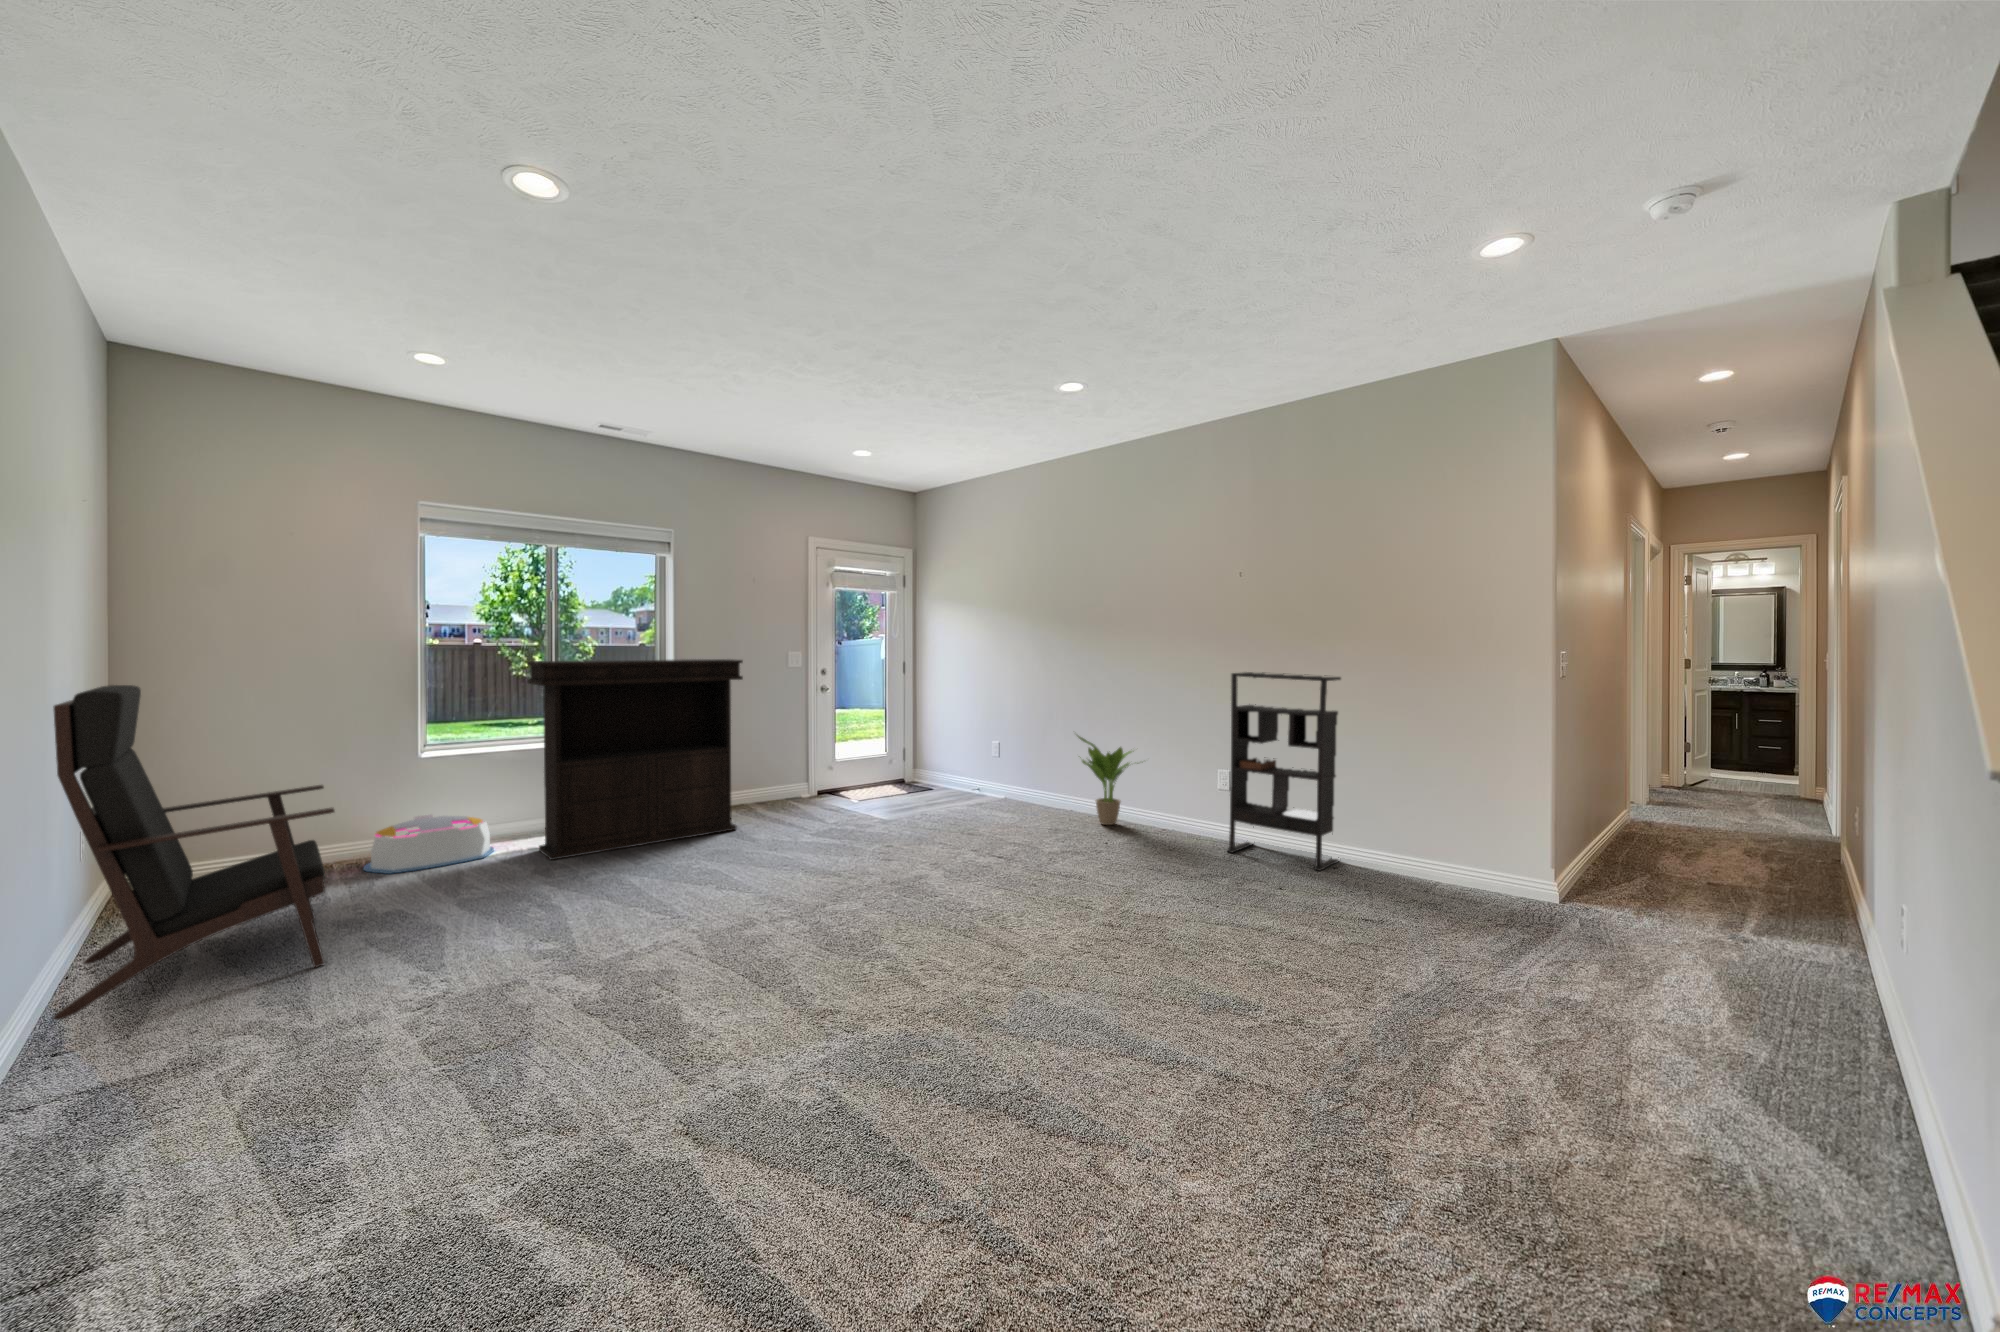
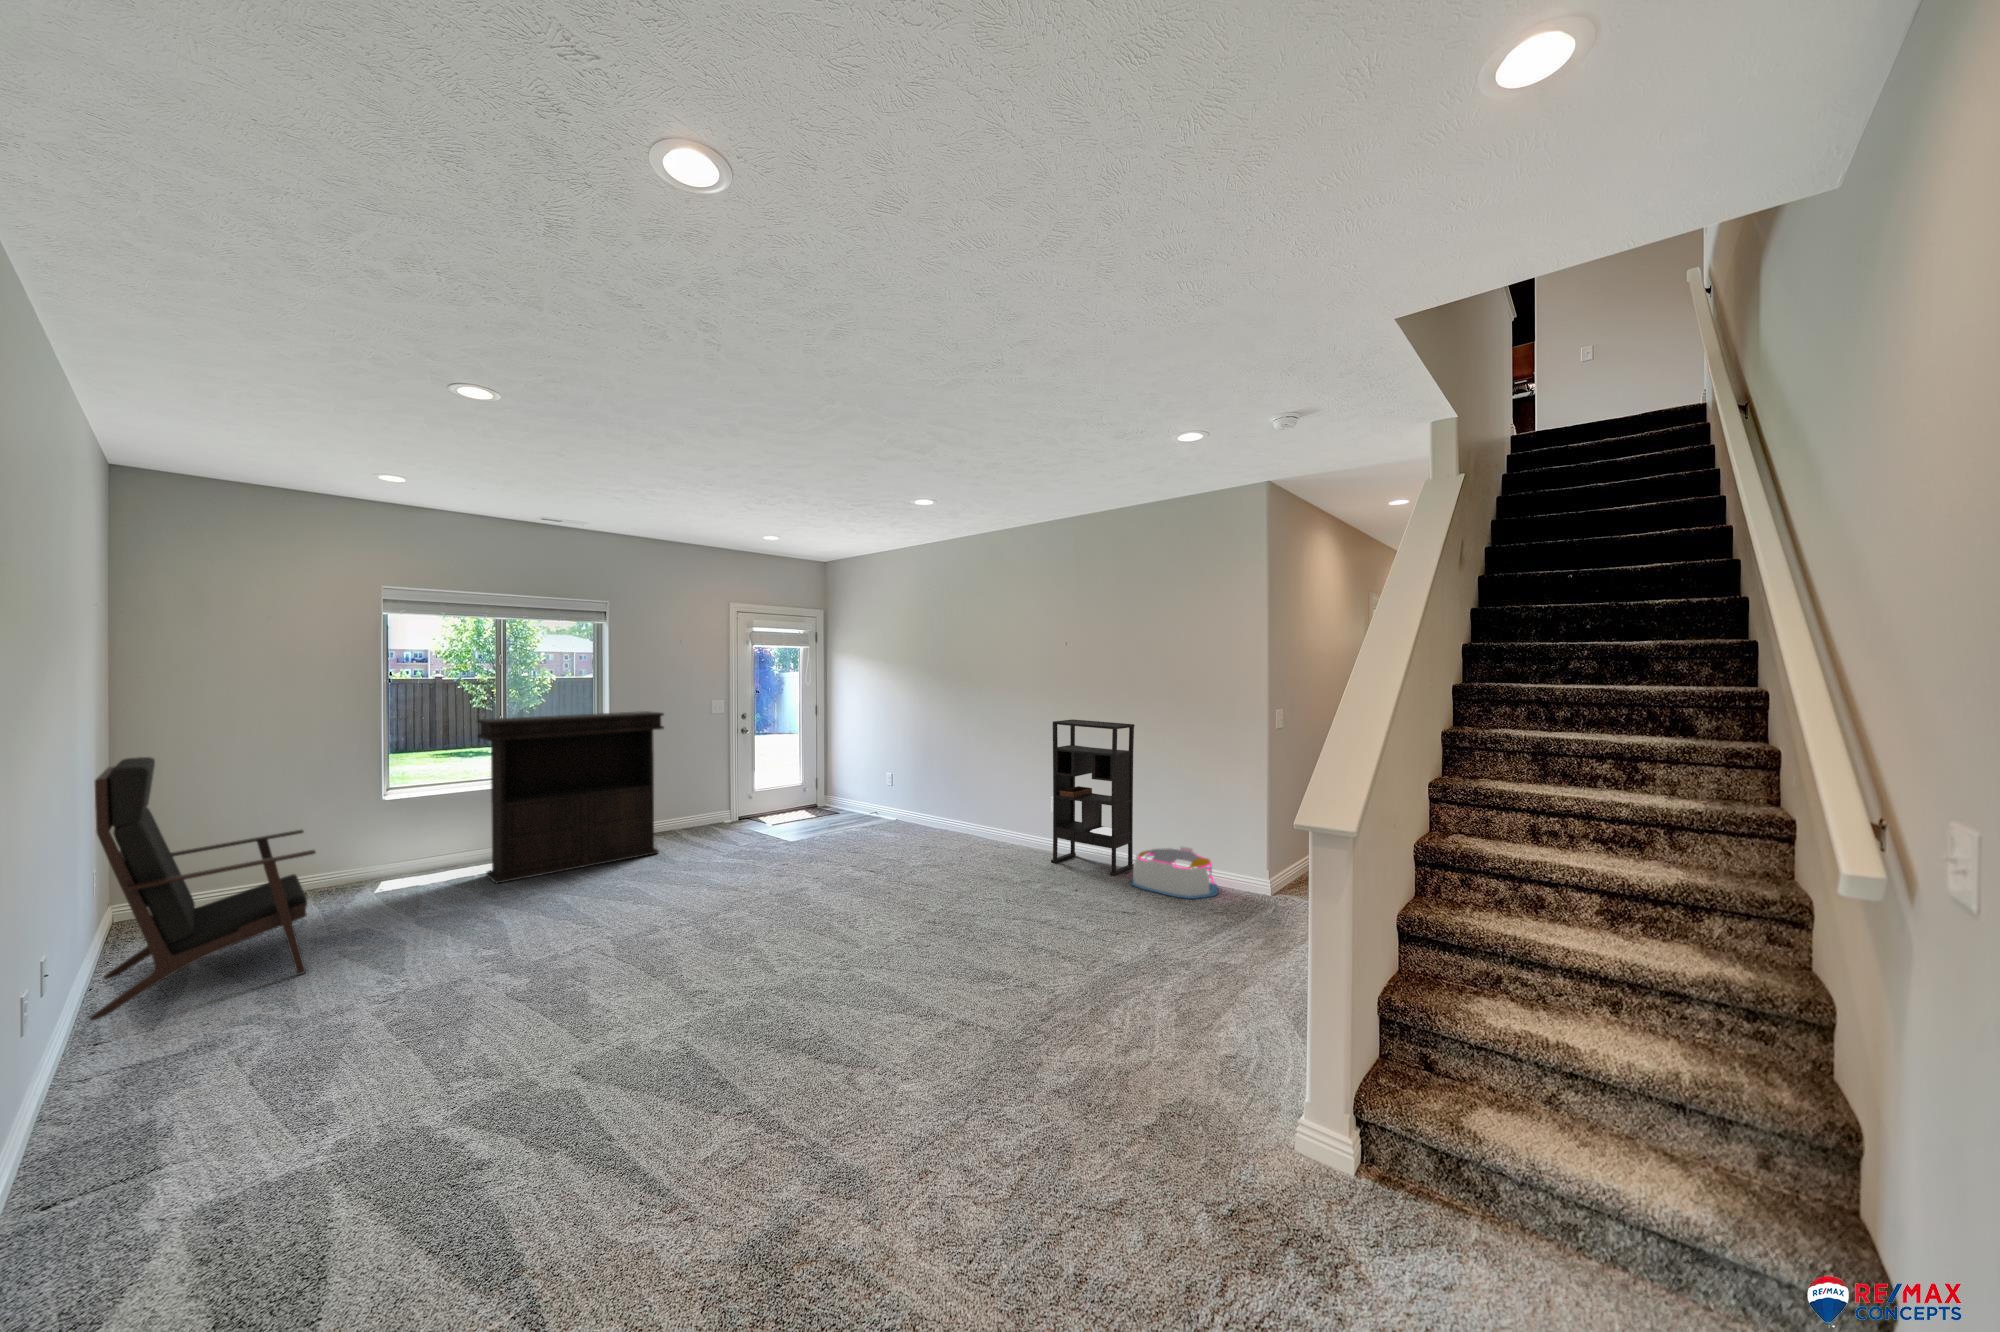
potted plant: present [1078,736,1132,825] -> none [940,766,1000,842]
storage bin: present [364,814,494,874] -> present [1132,847,1218,899]

